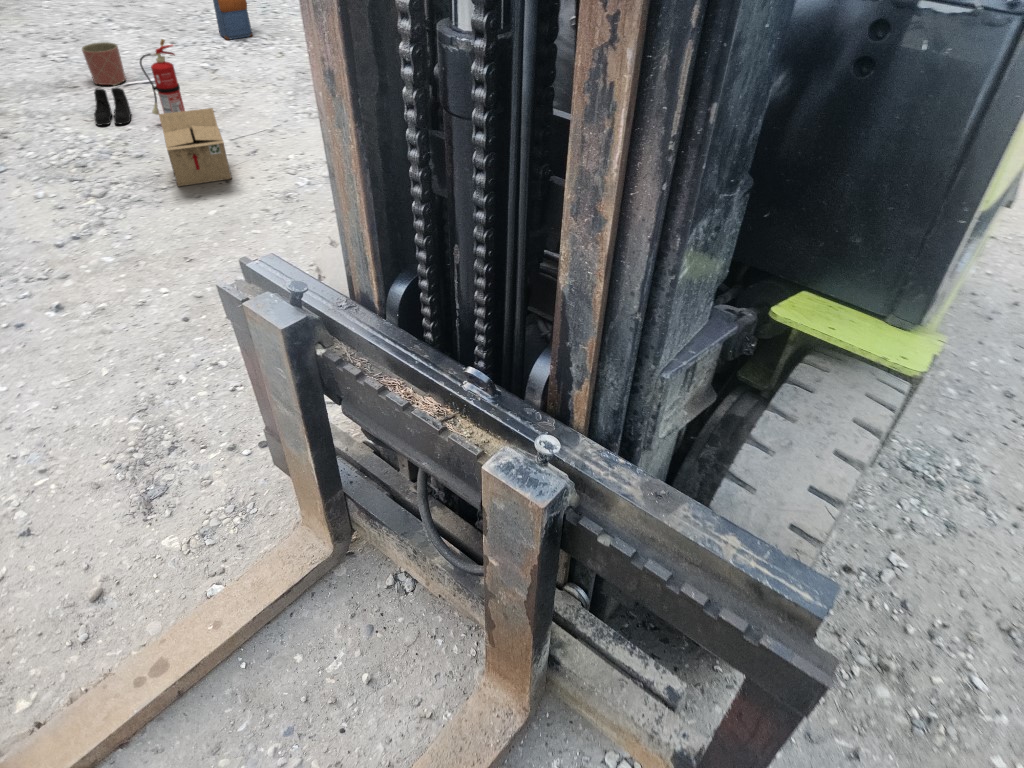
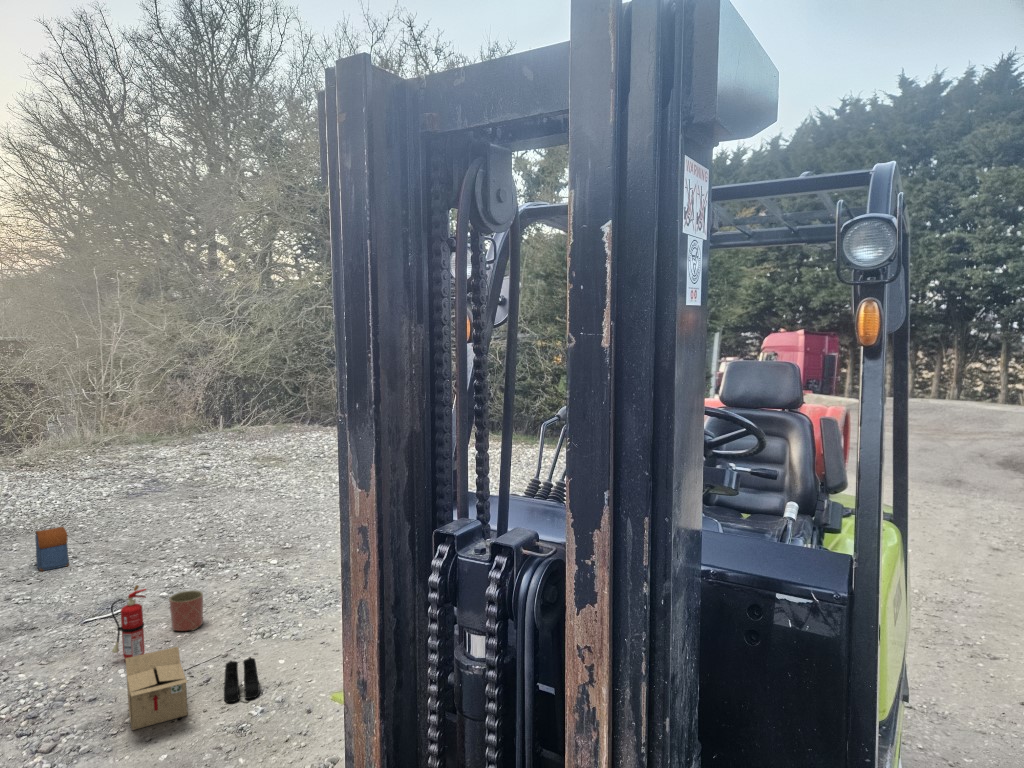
backpack: present [213,0,252,40] -> present [35,527,69,571]
planter: present [82,42,126,86] -> present [169,590,203,631]
boots: present [94,88,131,126] -> present [224,657,260,702]

